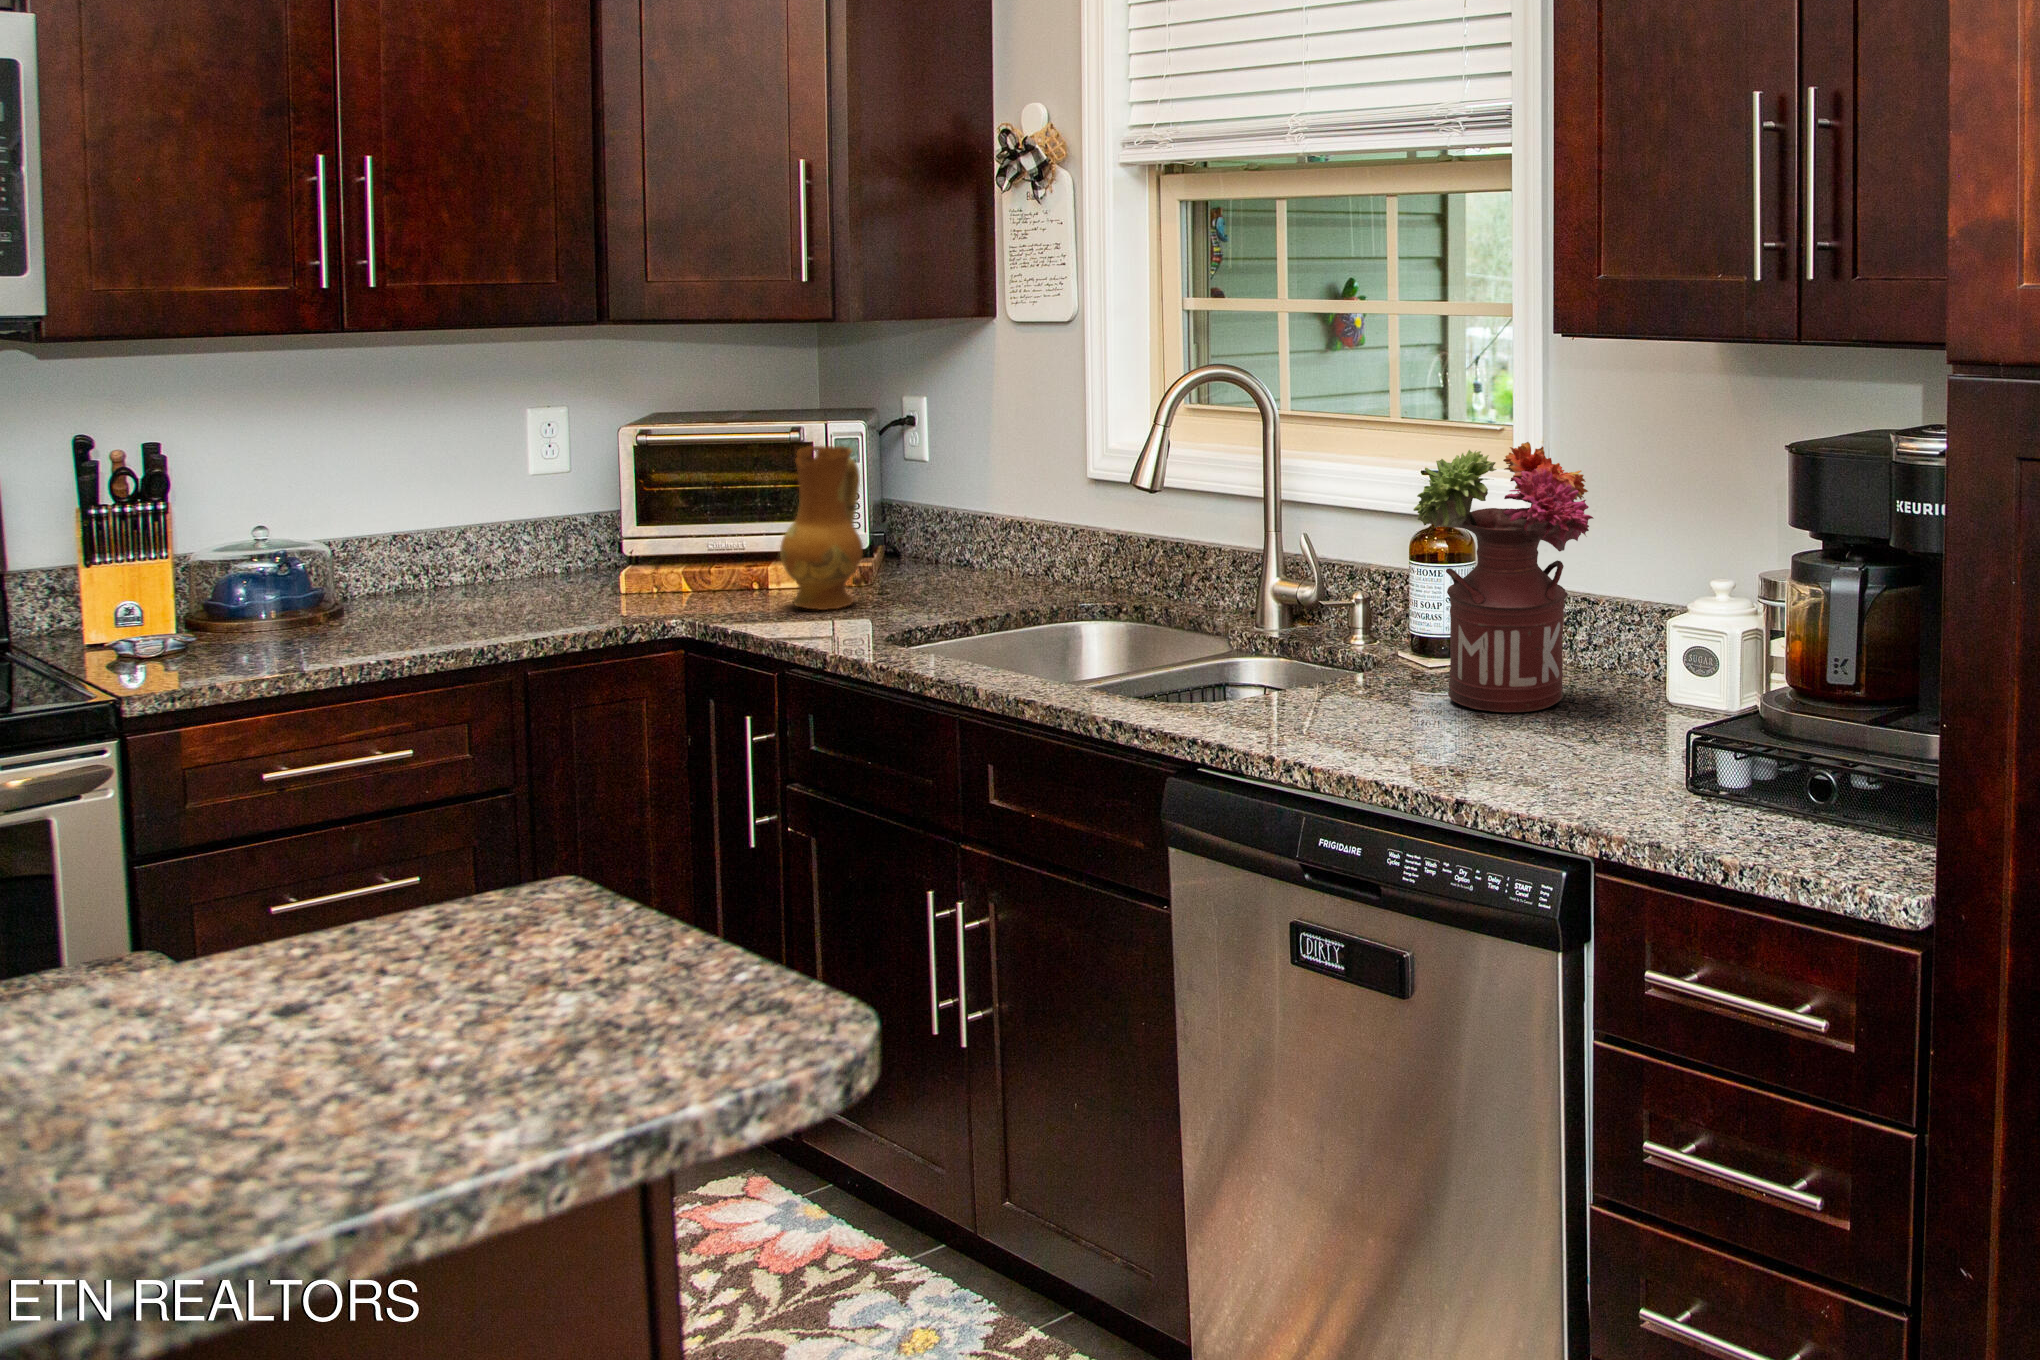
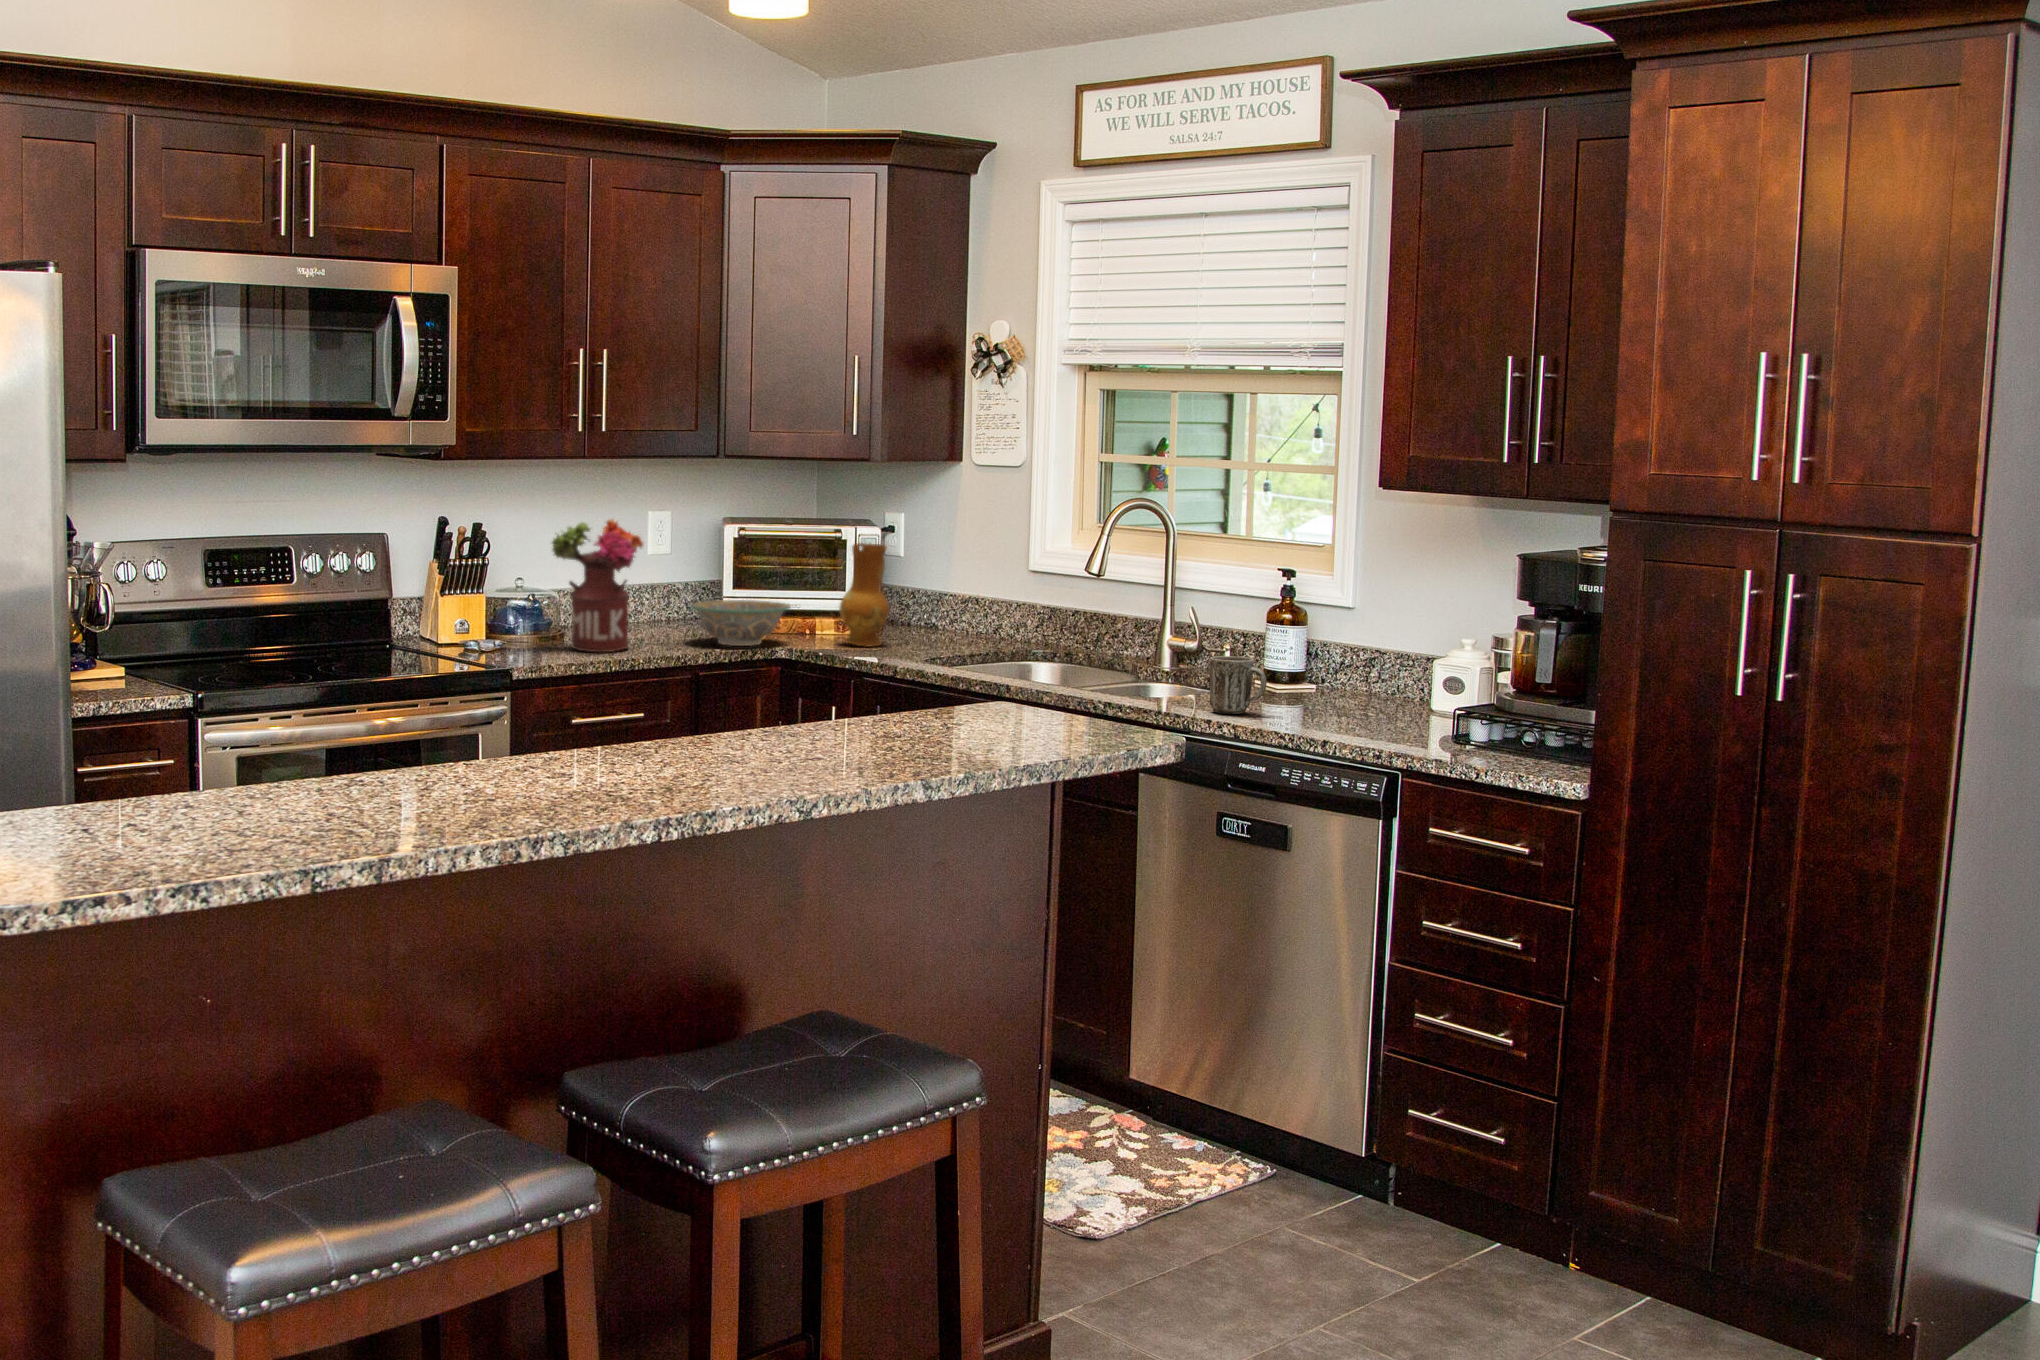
flower arrangement: present [1413,442,1593,712] -> present [552,519,643,652]
bowl: none [520,541,701,620] -> present [690,600,790,646]
mug: none [1284,632,1380,738] -> present [1210,656,1267,714]

